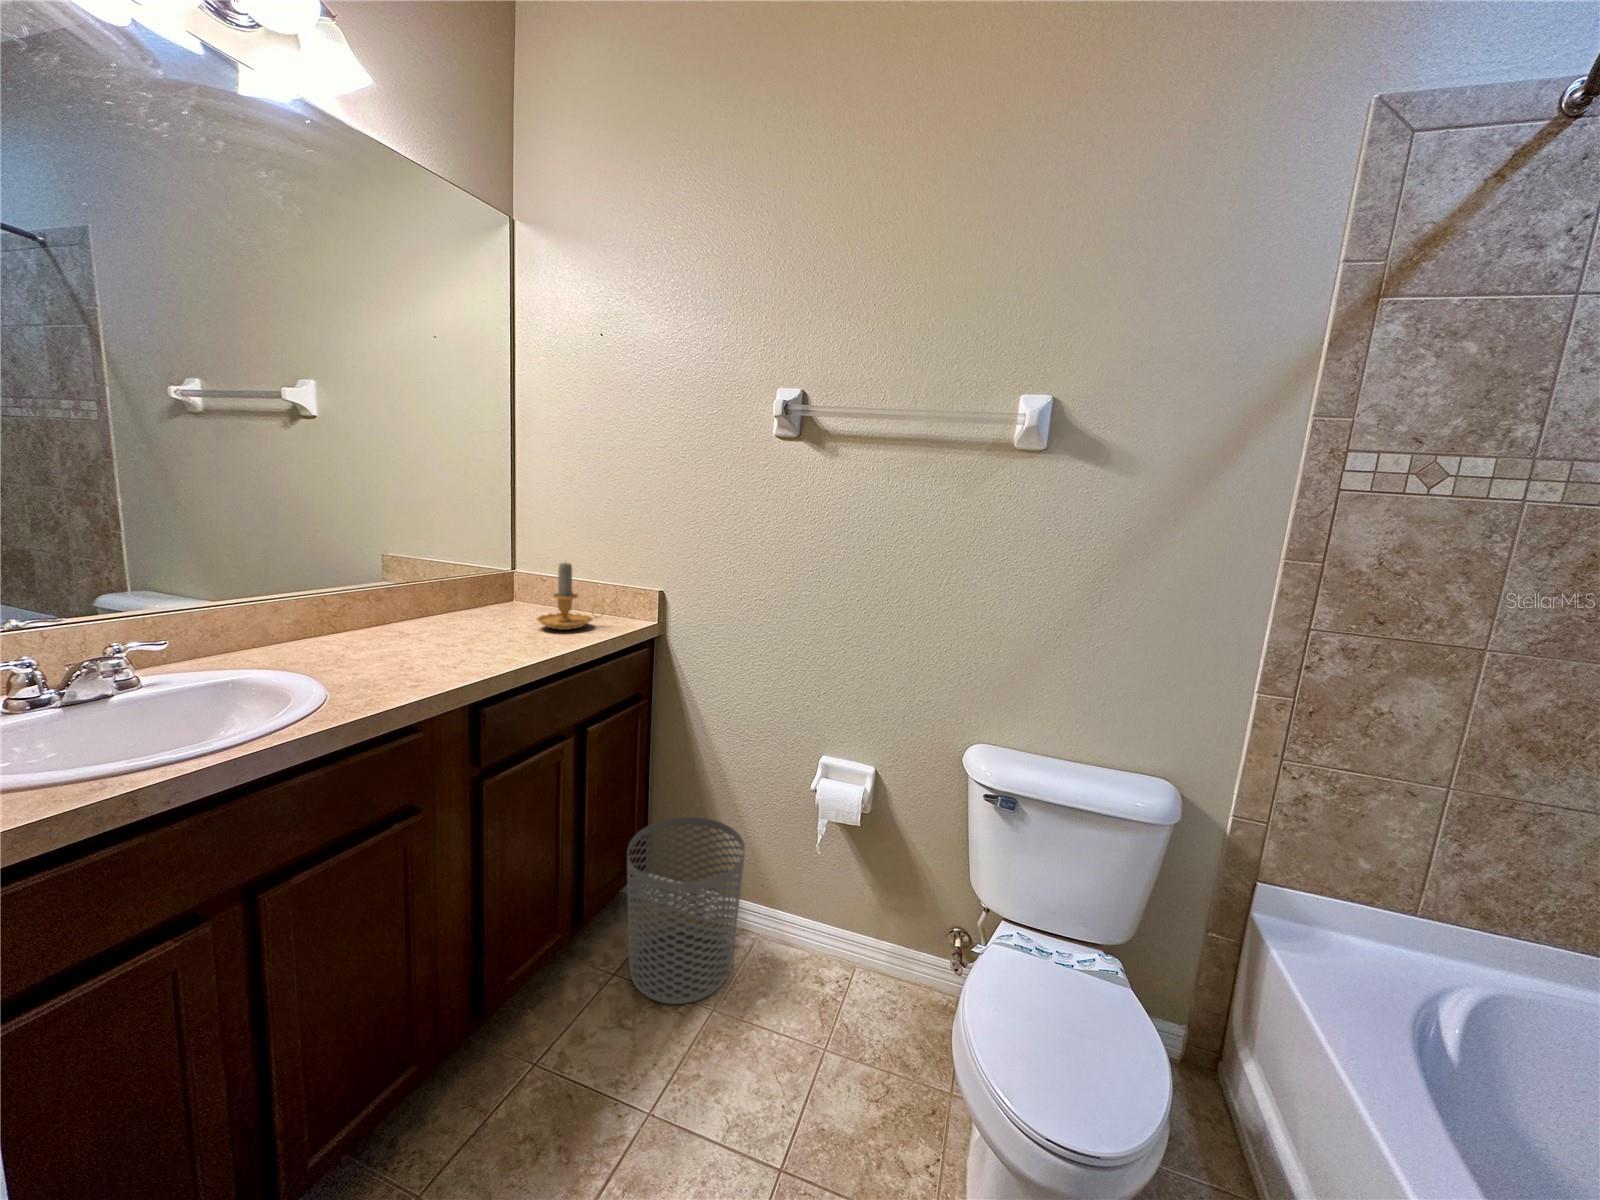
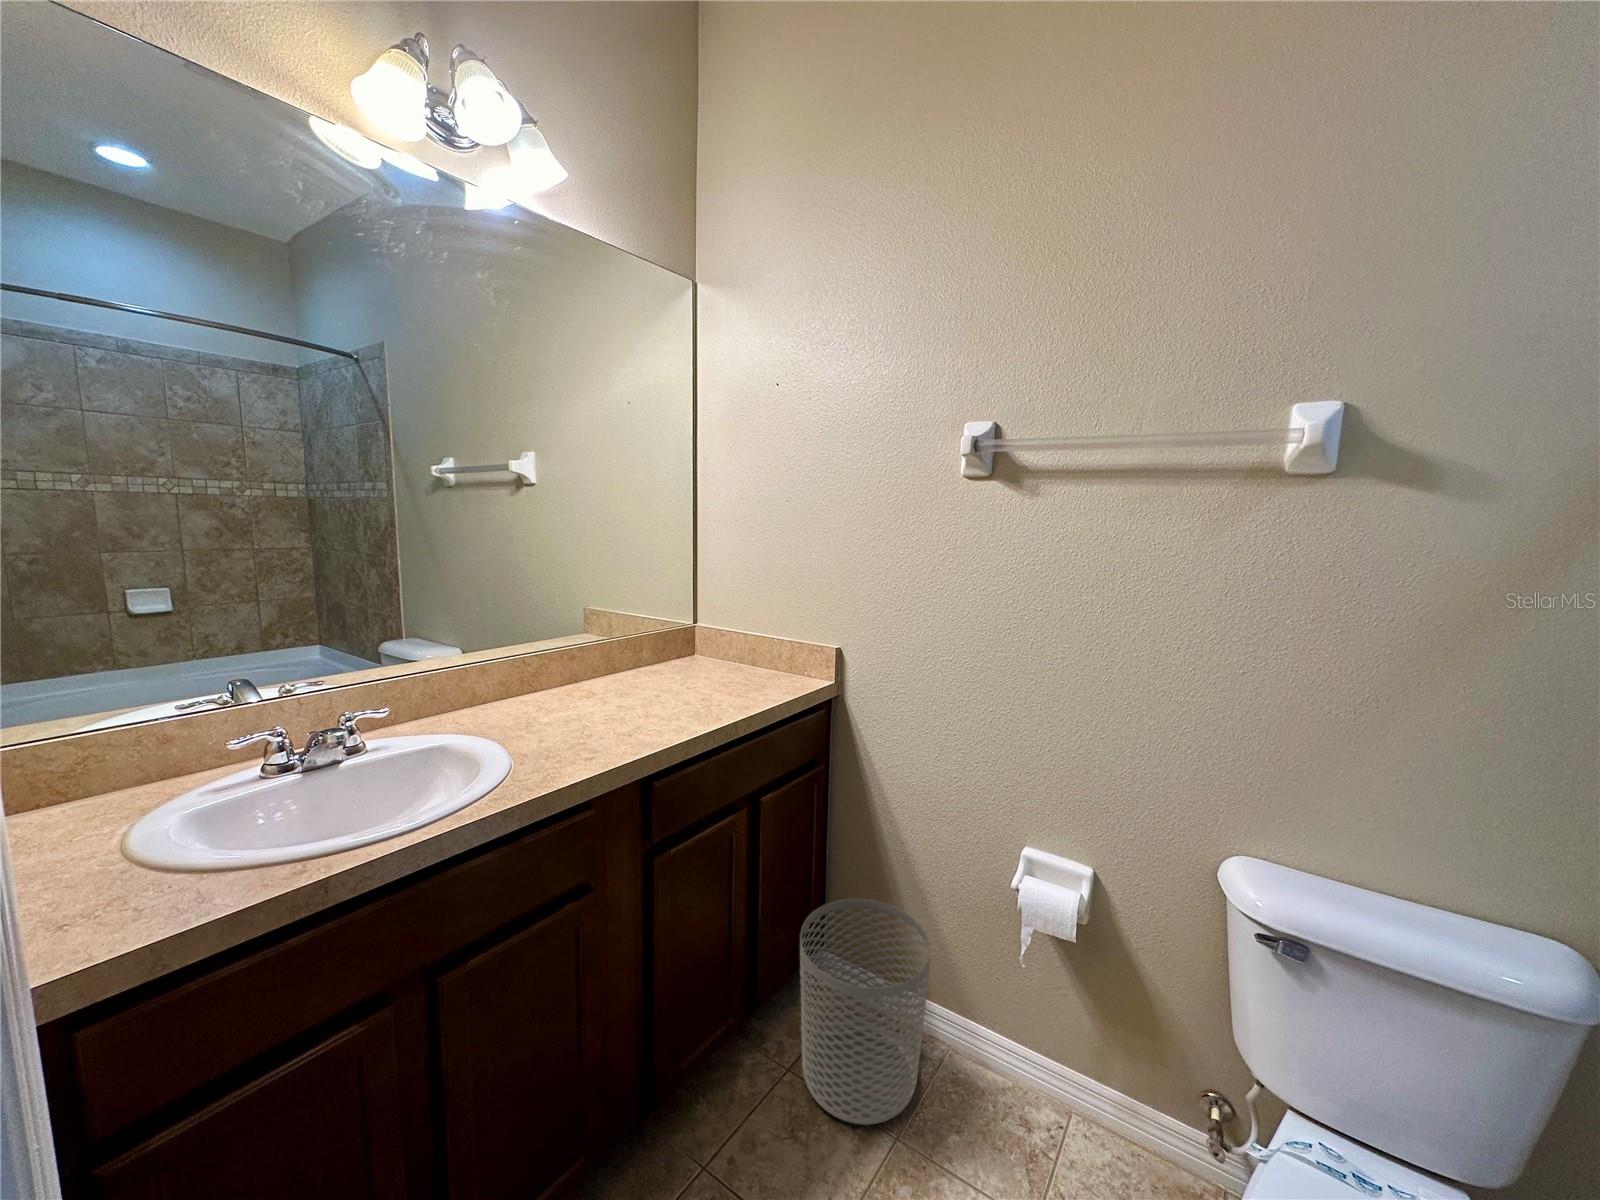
candle: present [537,563,598,630] -> none [710,617,776,691]

